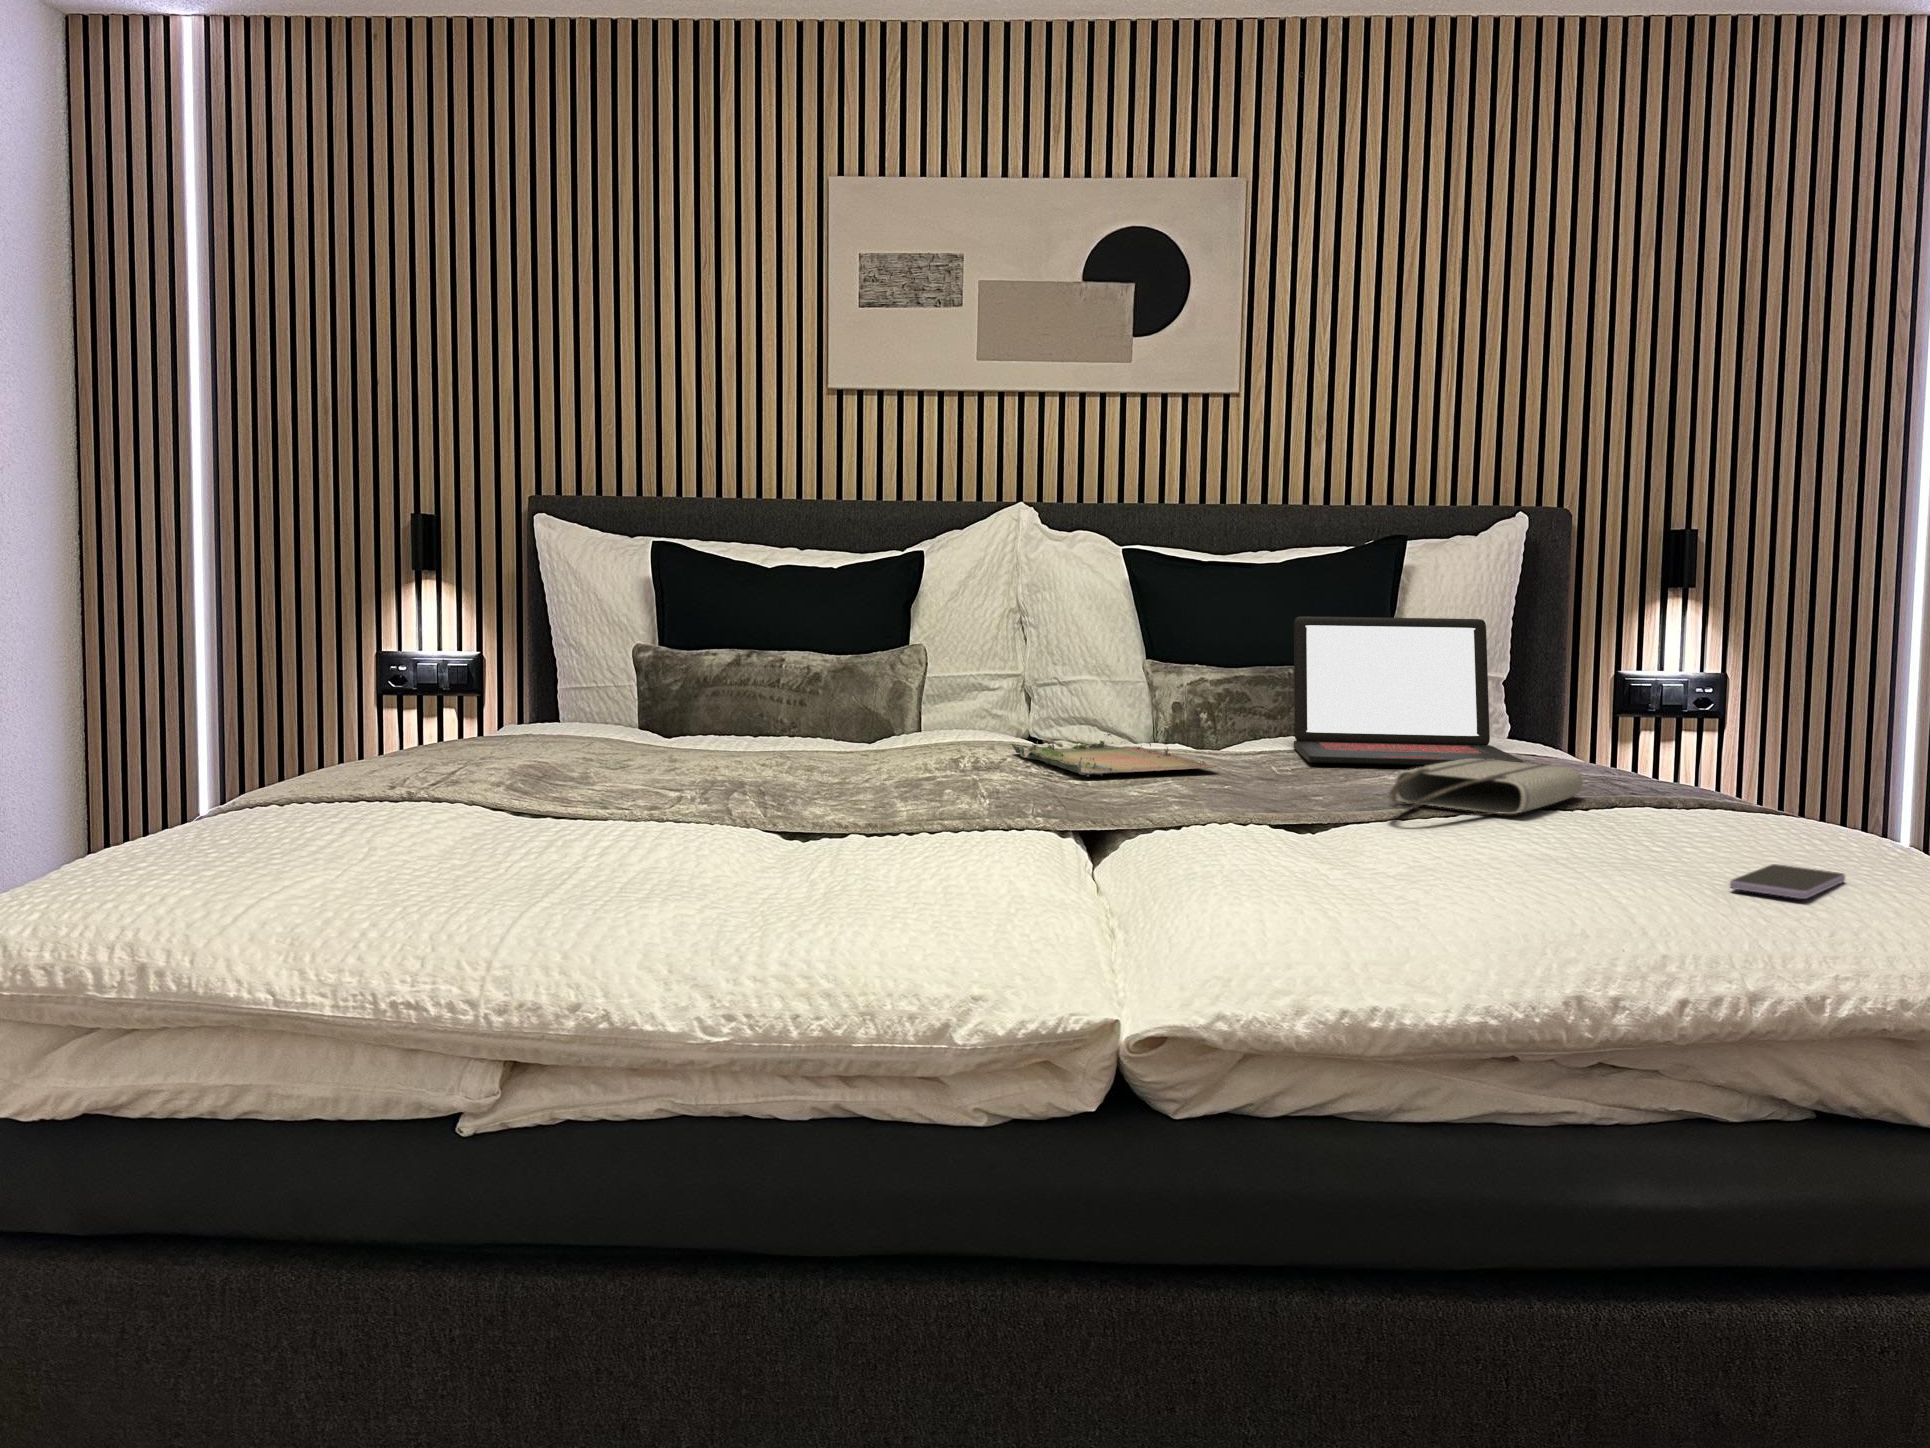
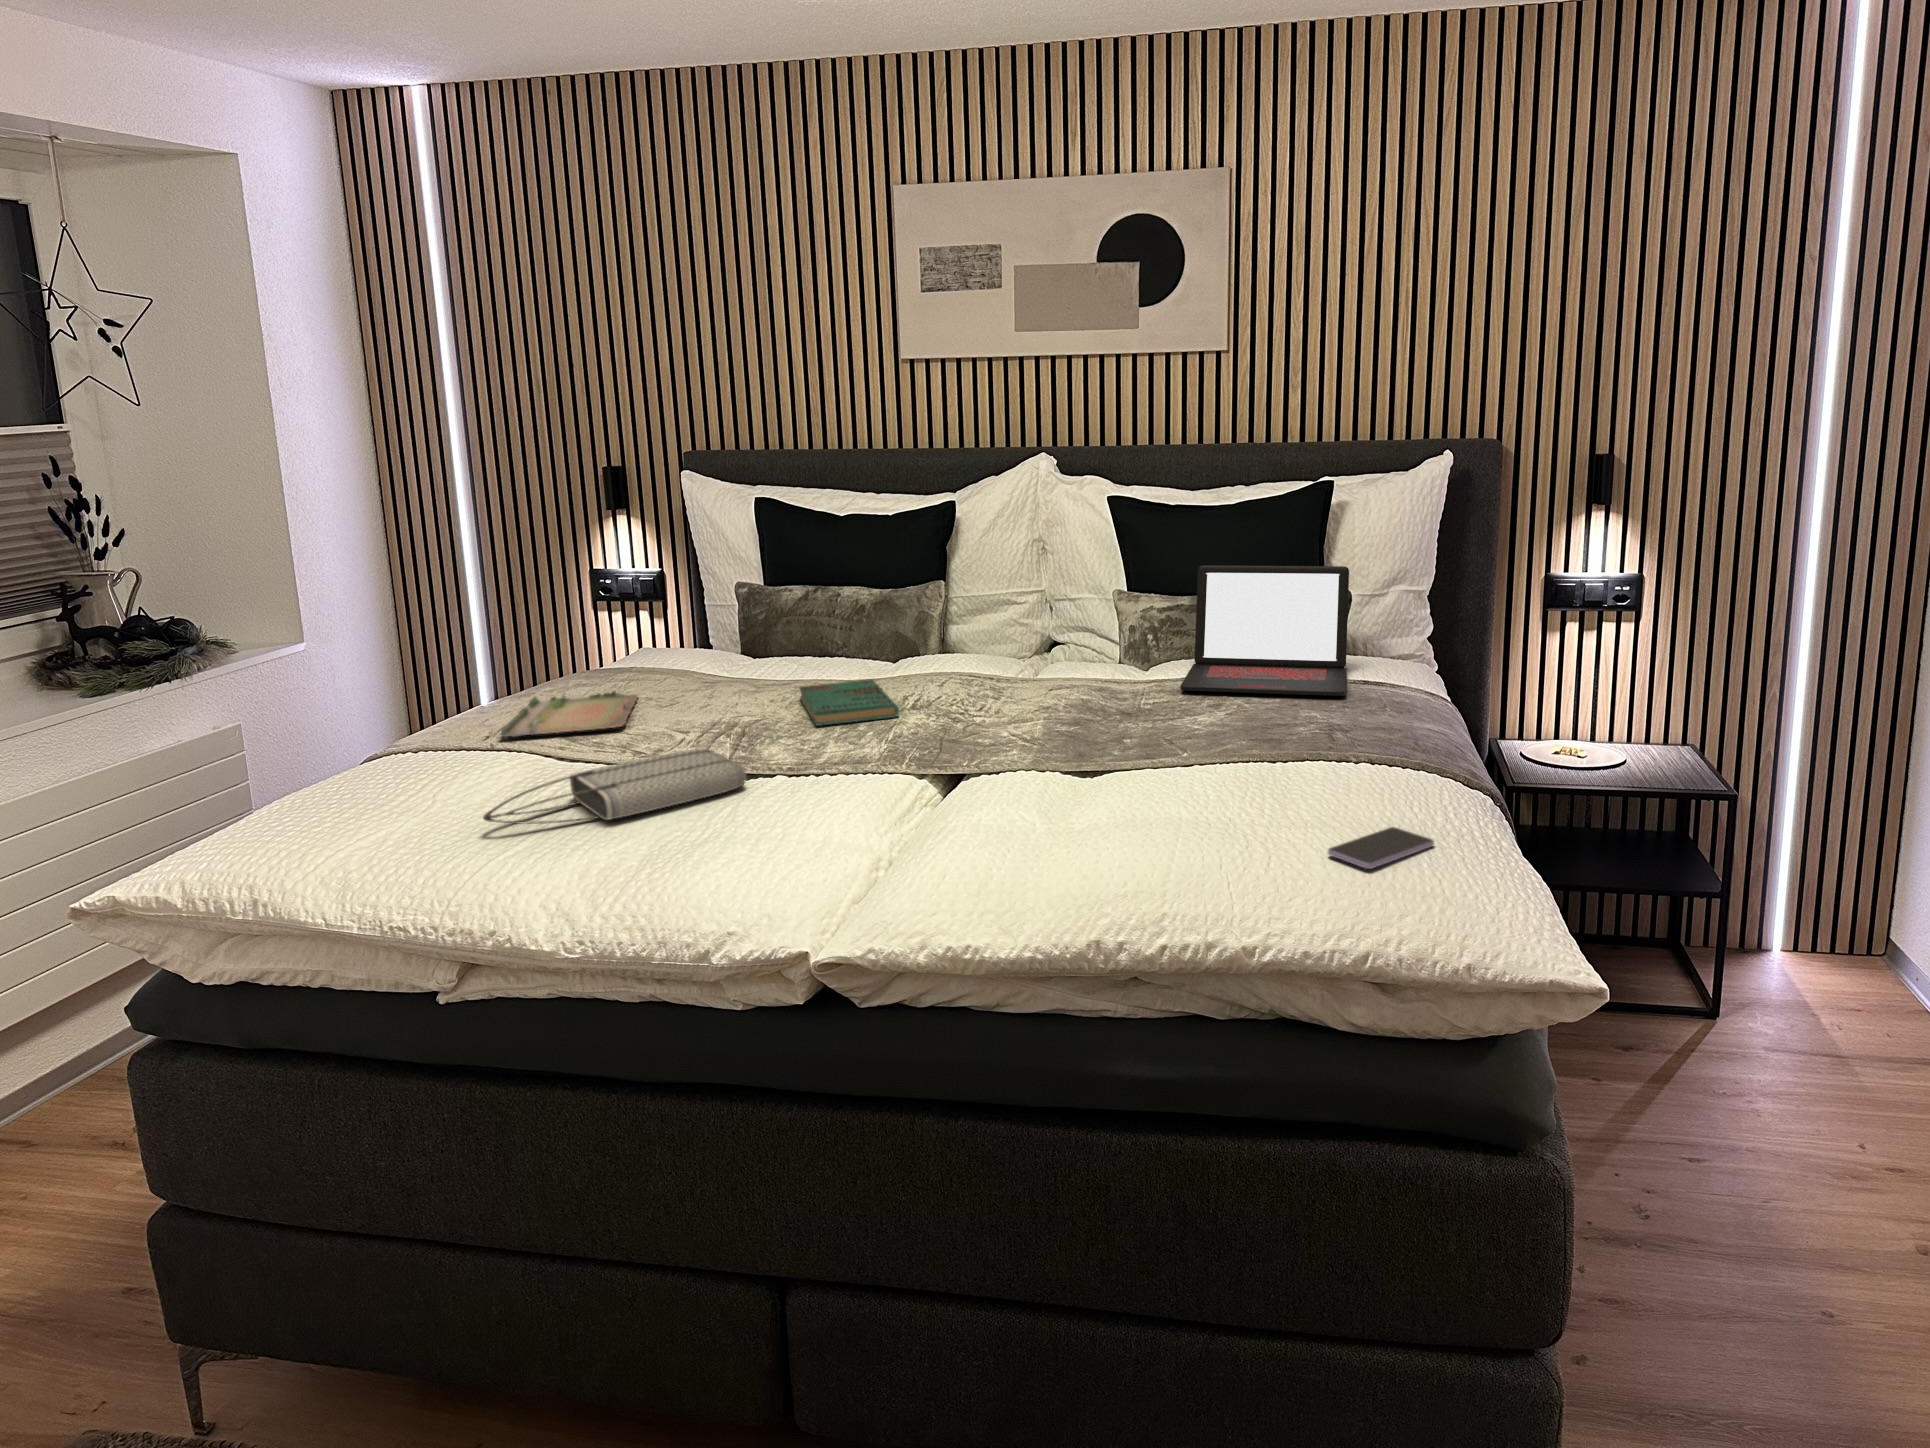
tray: present [1012,732,1219,776] -> present [500,691,638,737]
book: none [797,746,964,790] -> present [799,679,900,726]
tote bag: present [1389,759,1583,815] -> present [483,749,746,824]

